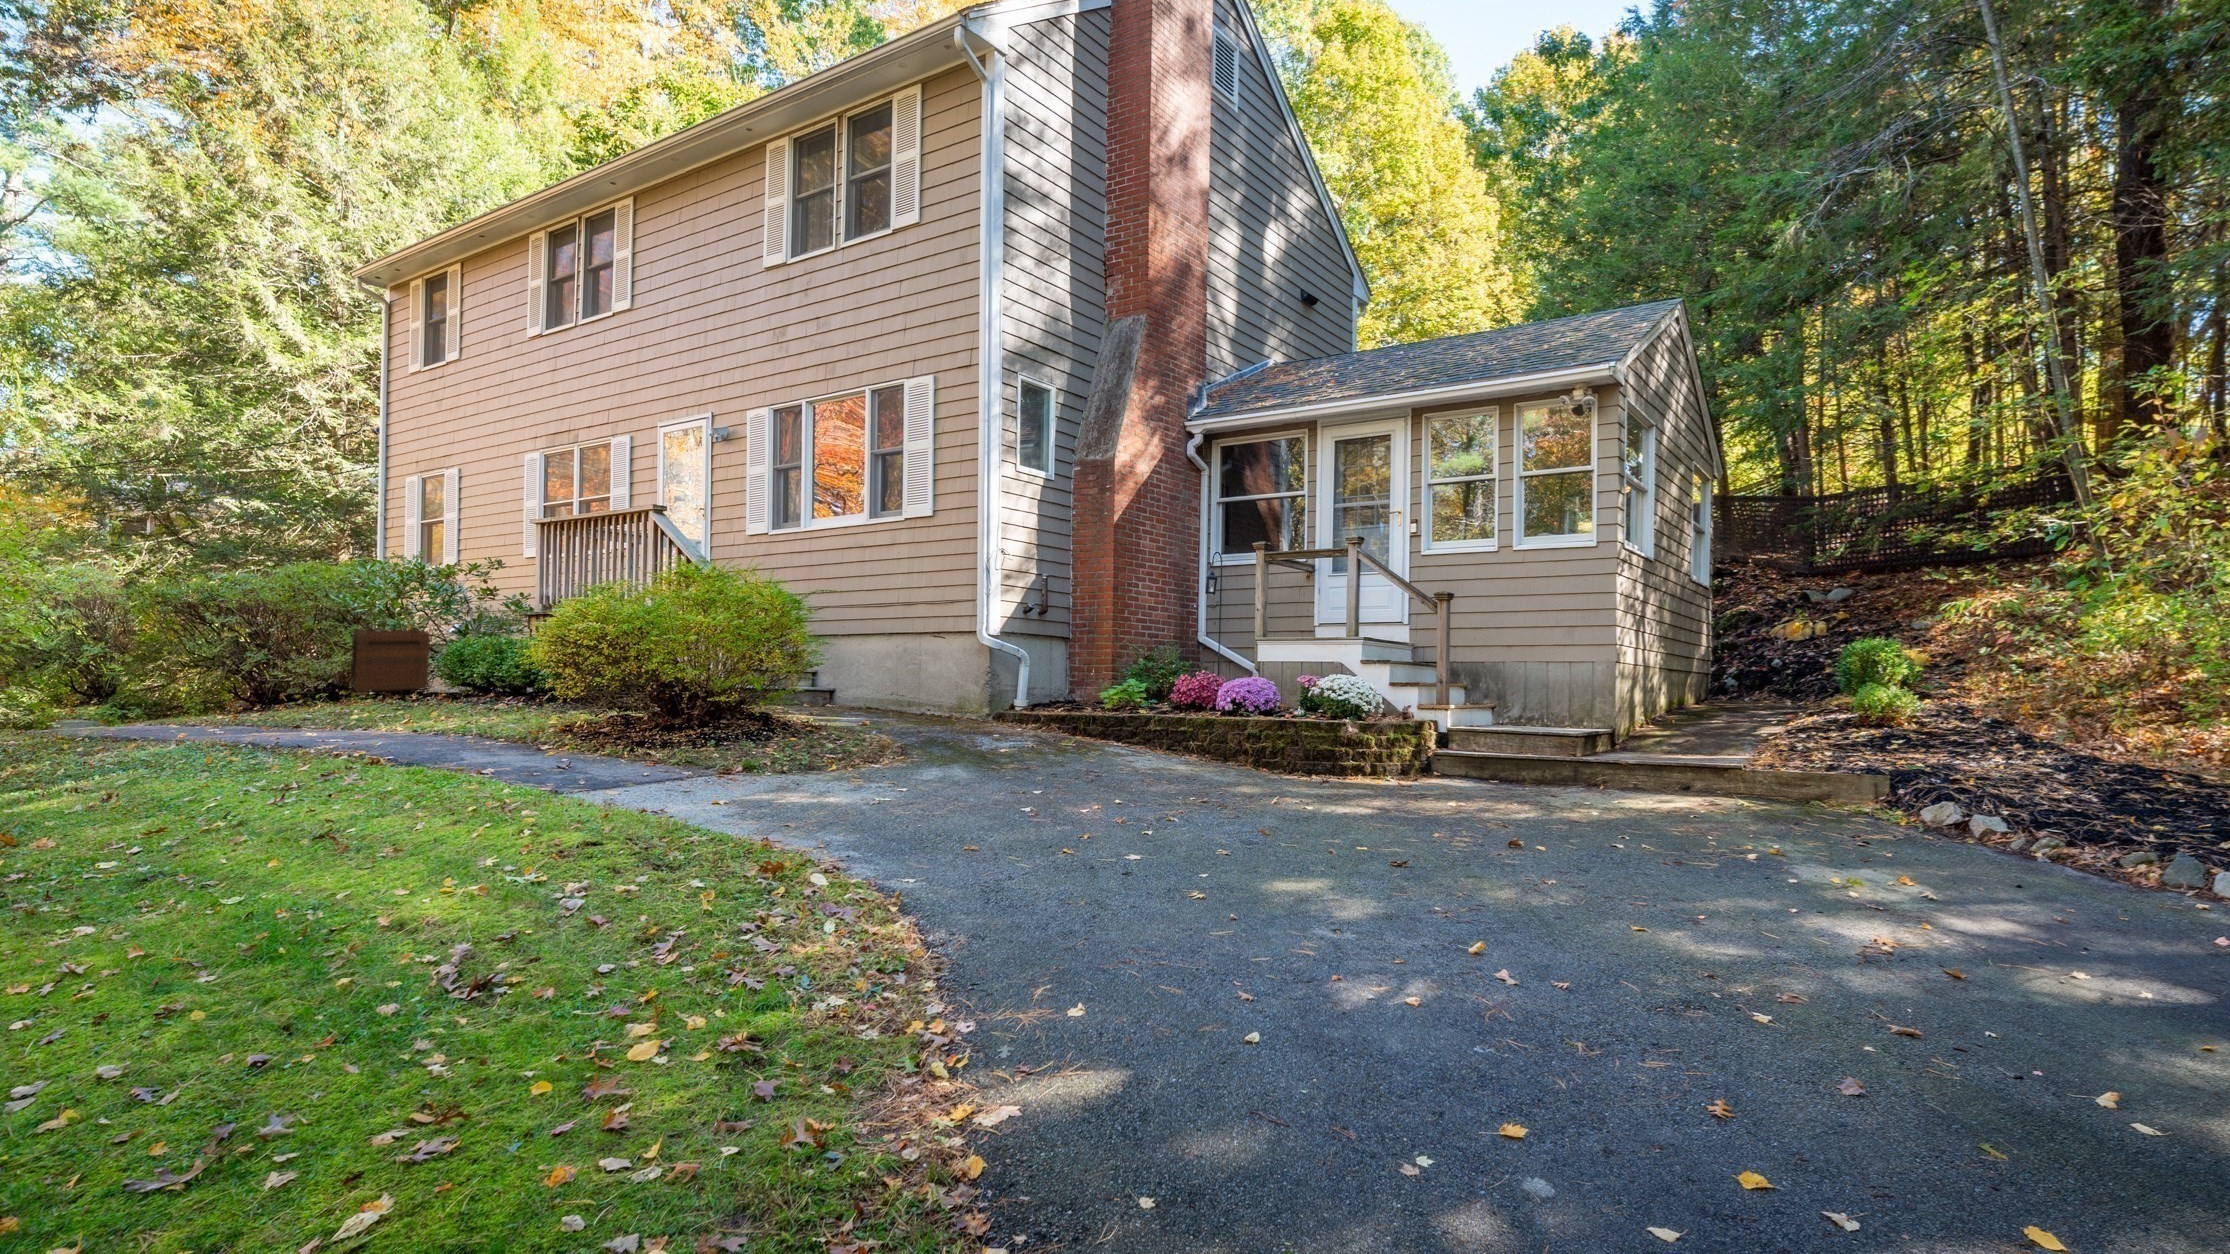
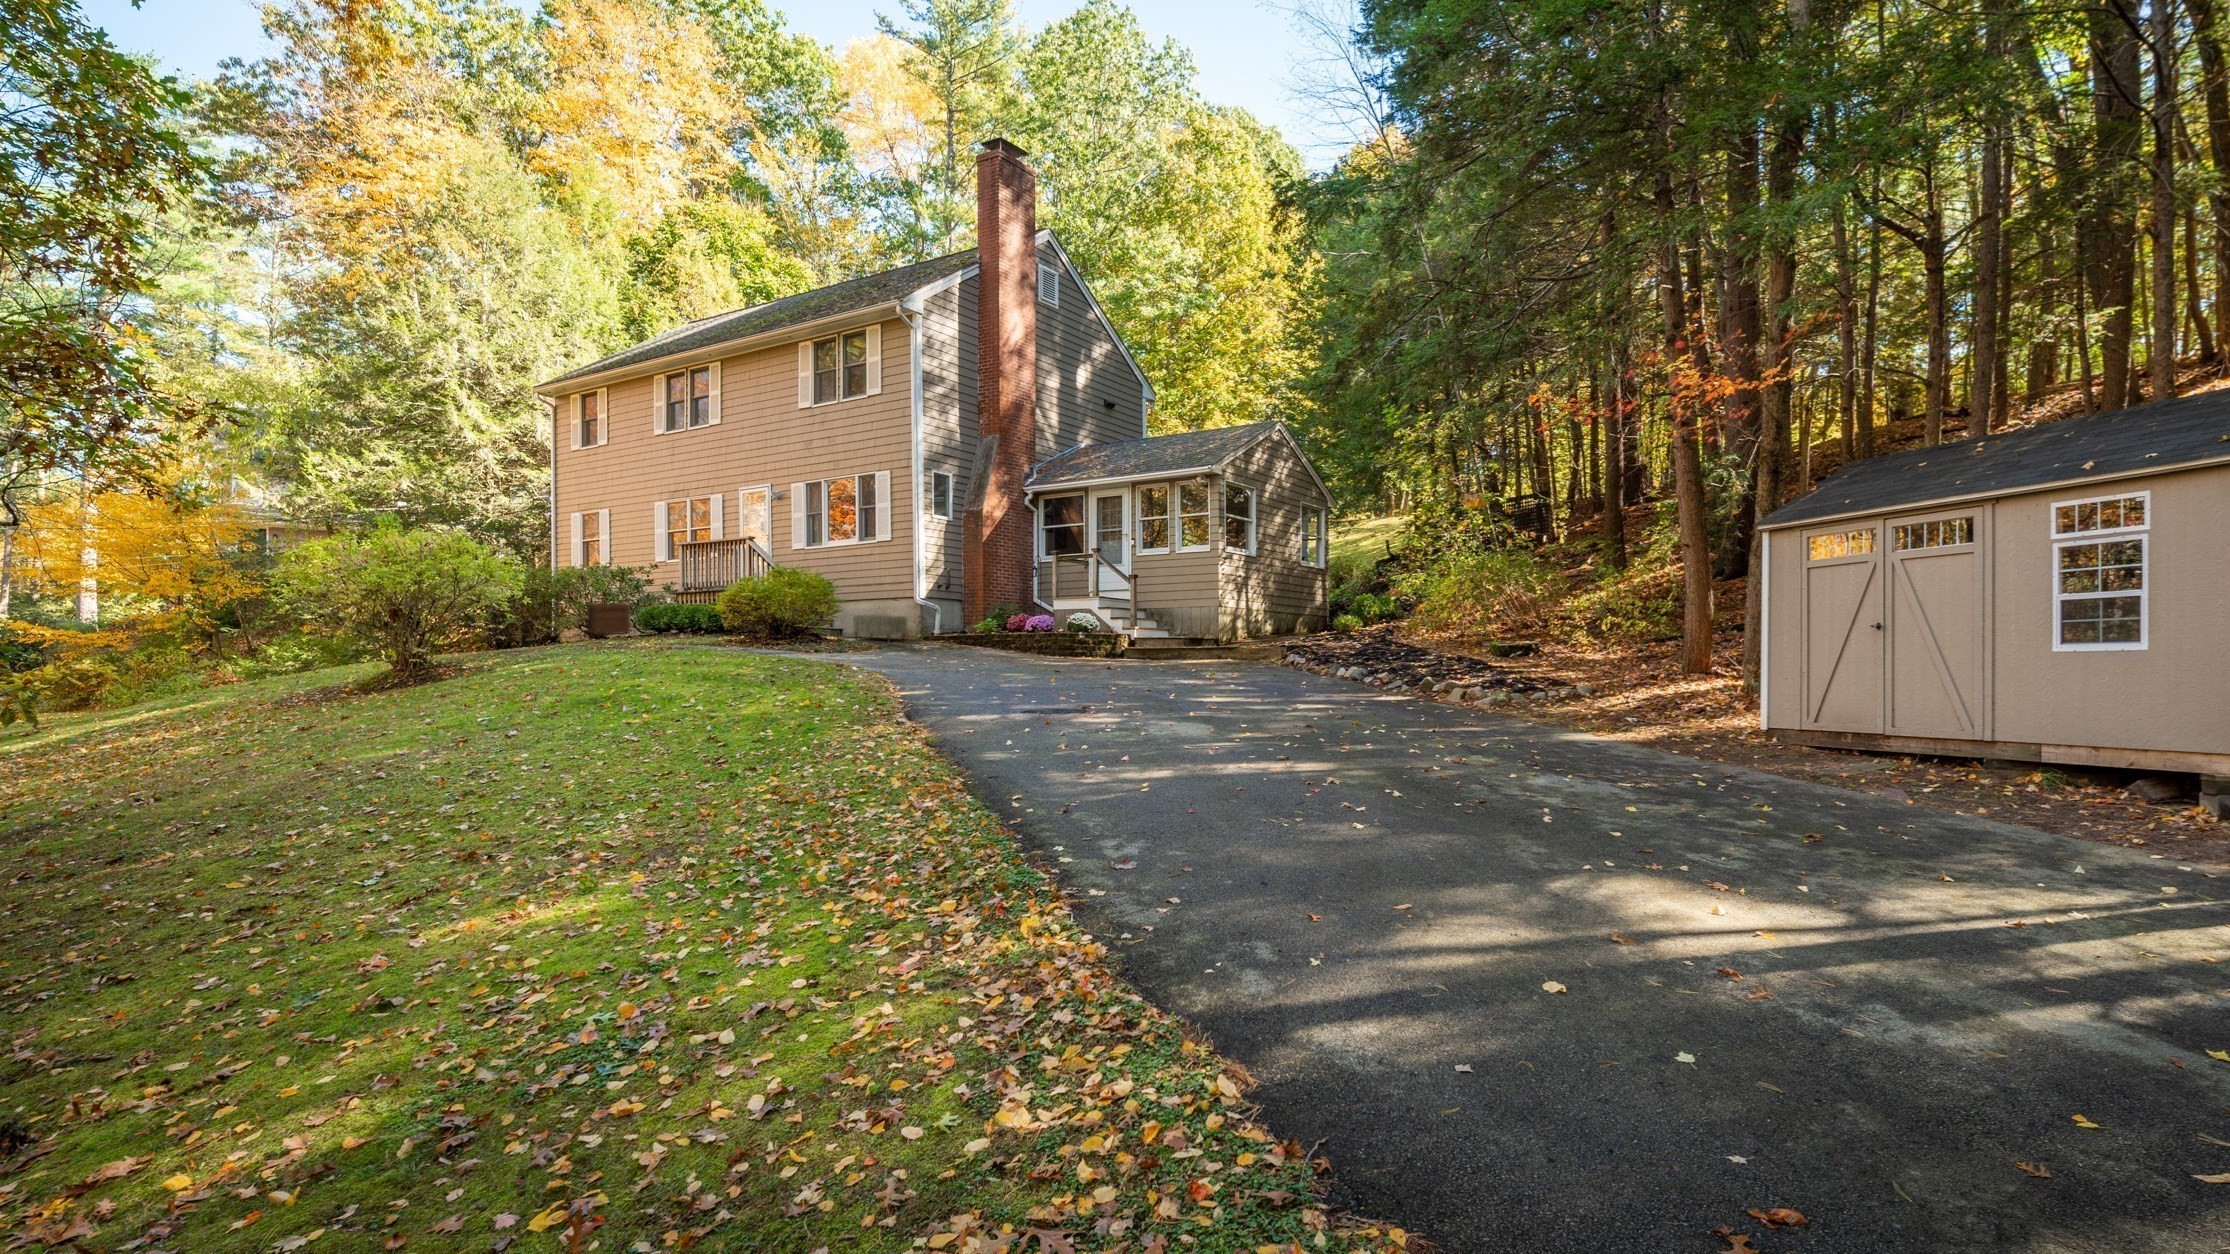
bench: none [849,663,958,724] -> present [853,614,907,641]

